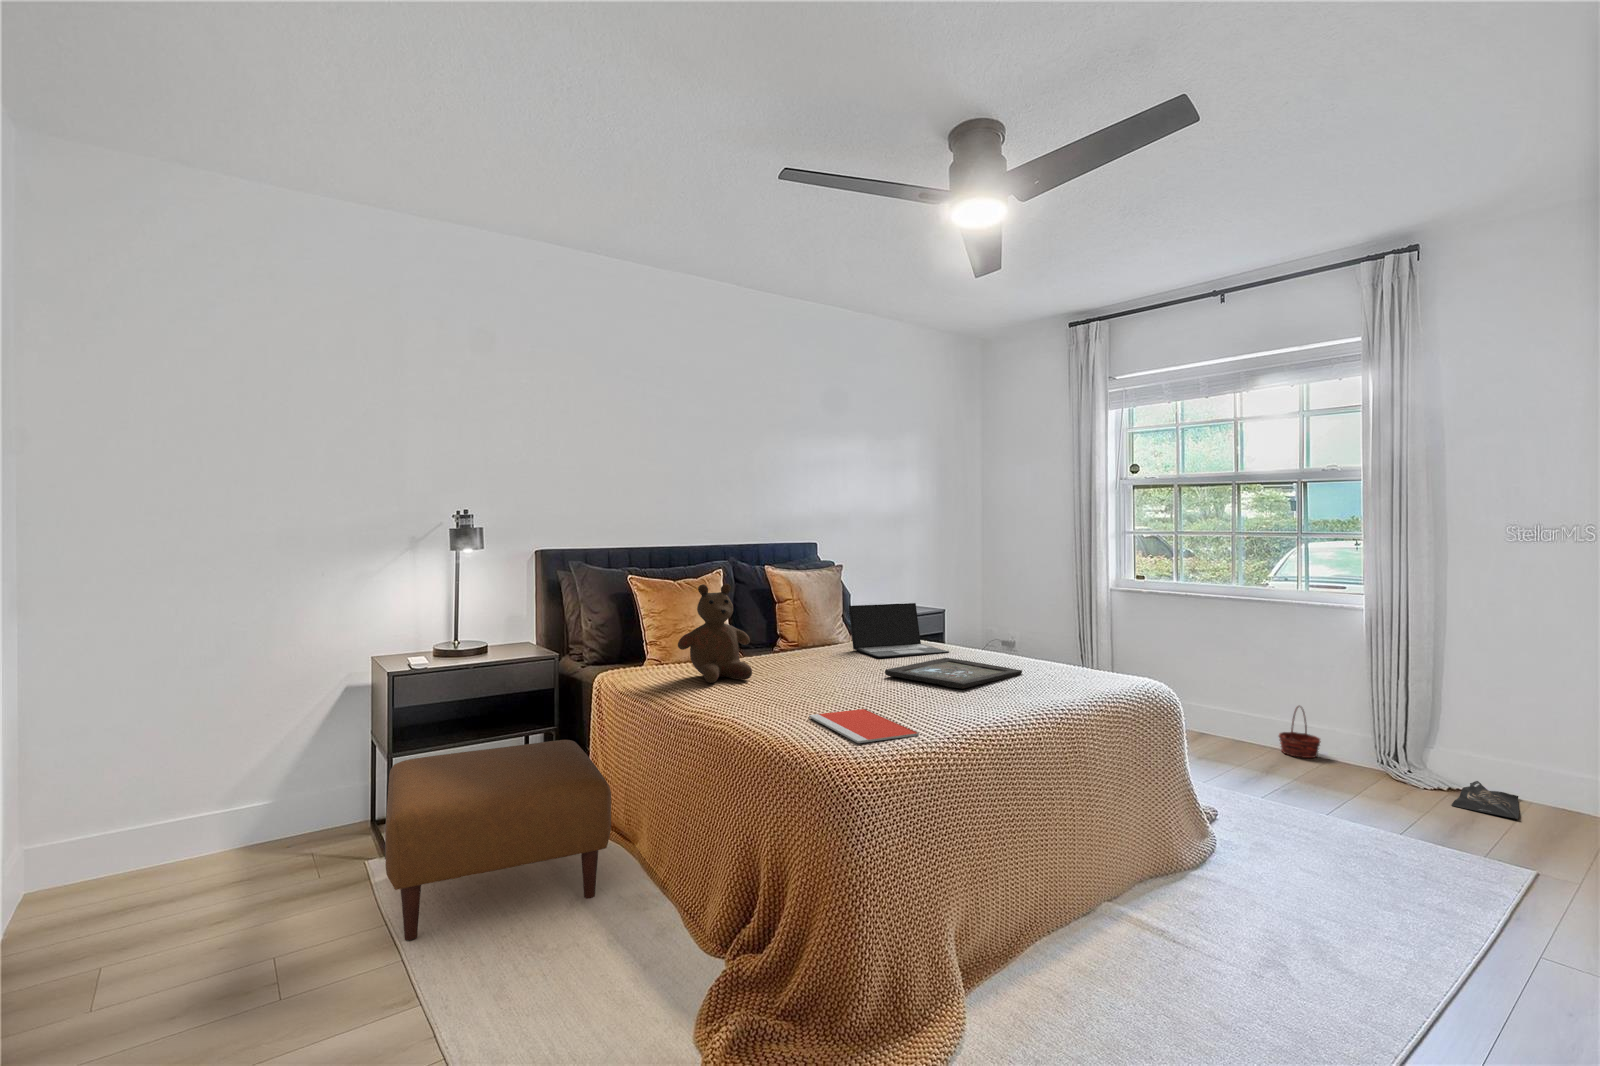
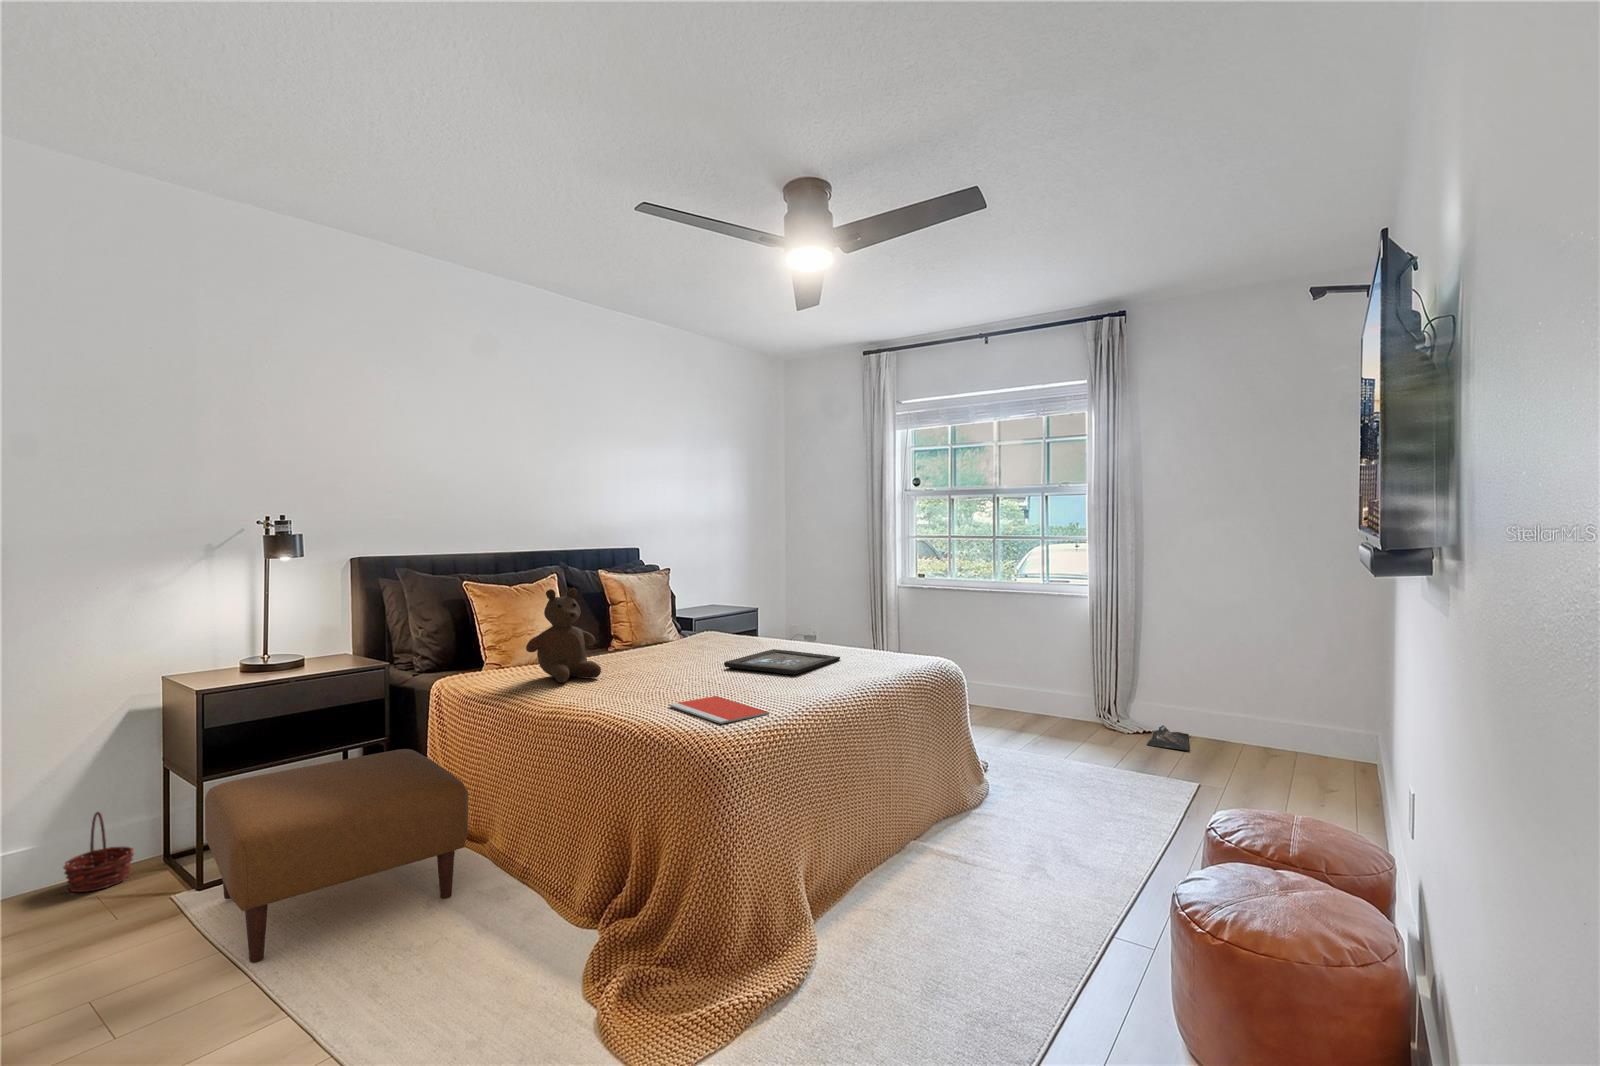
laptop: present [849,603,949,658] -> none [681,602,773,652]
basket: present [1279,706,1321,758] -> present [63,812,134,892]

